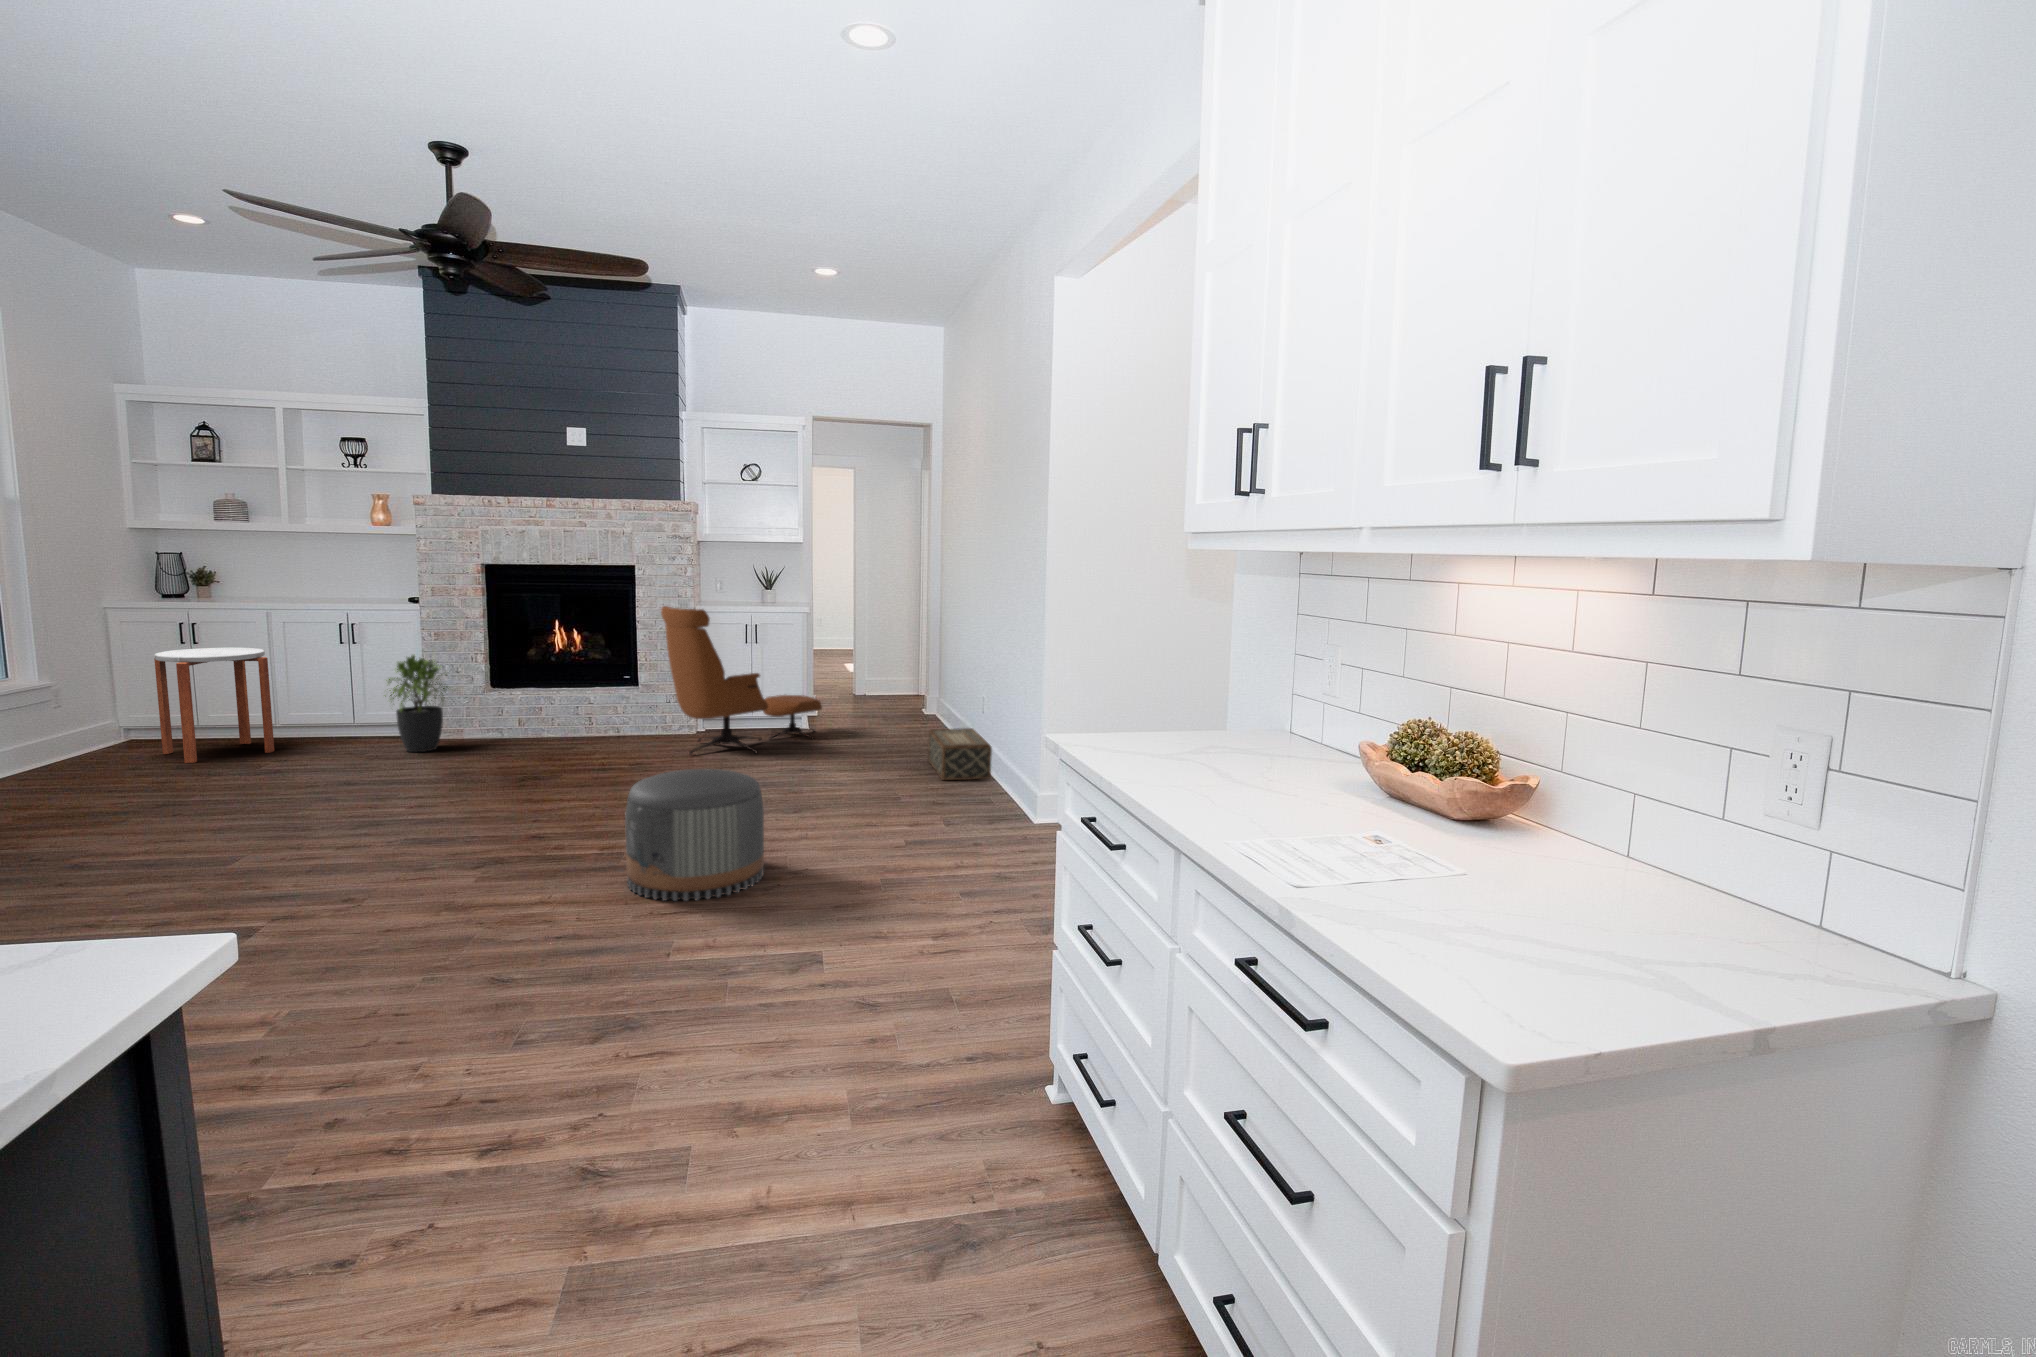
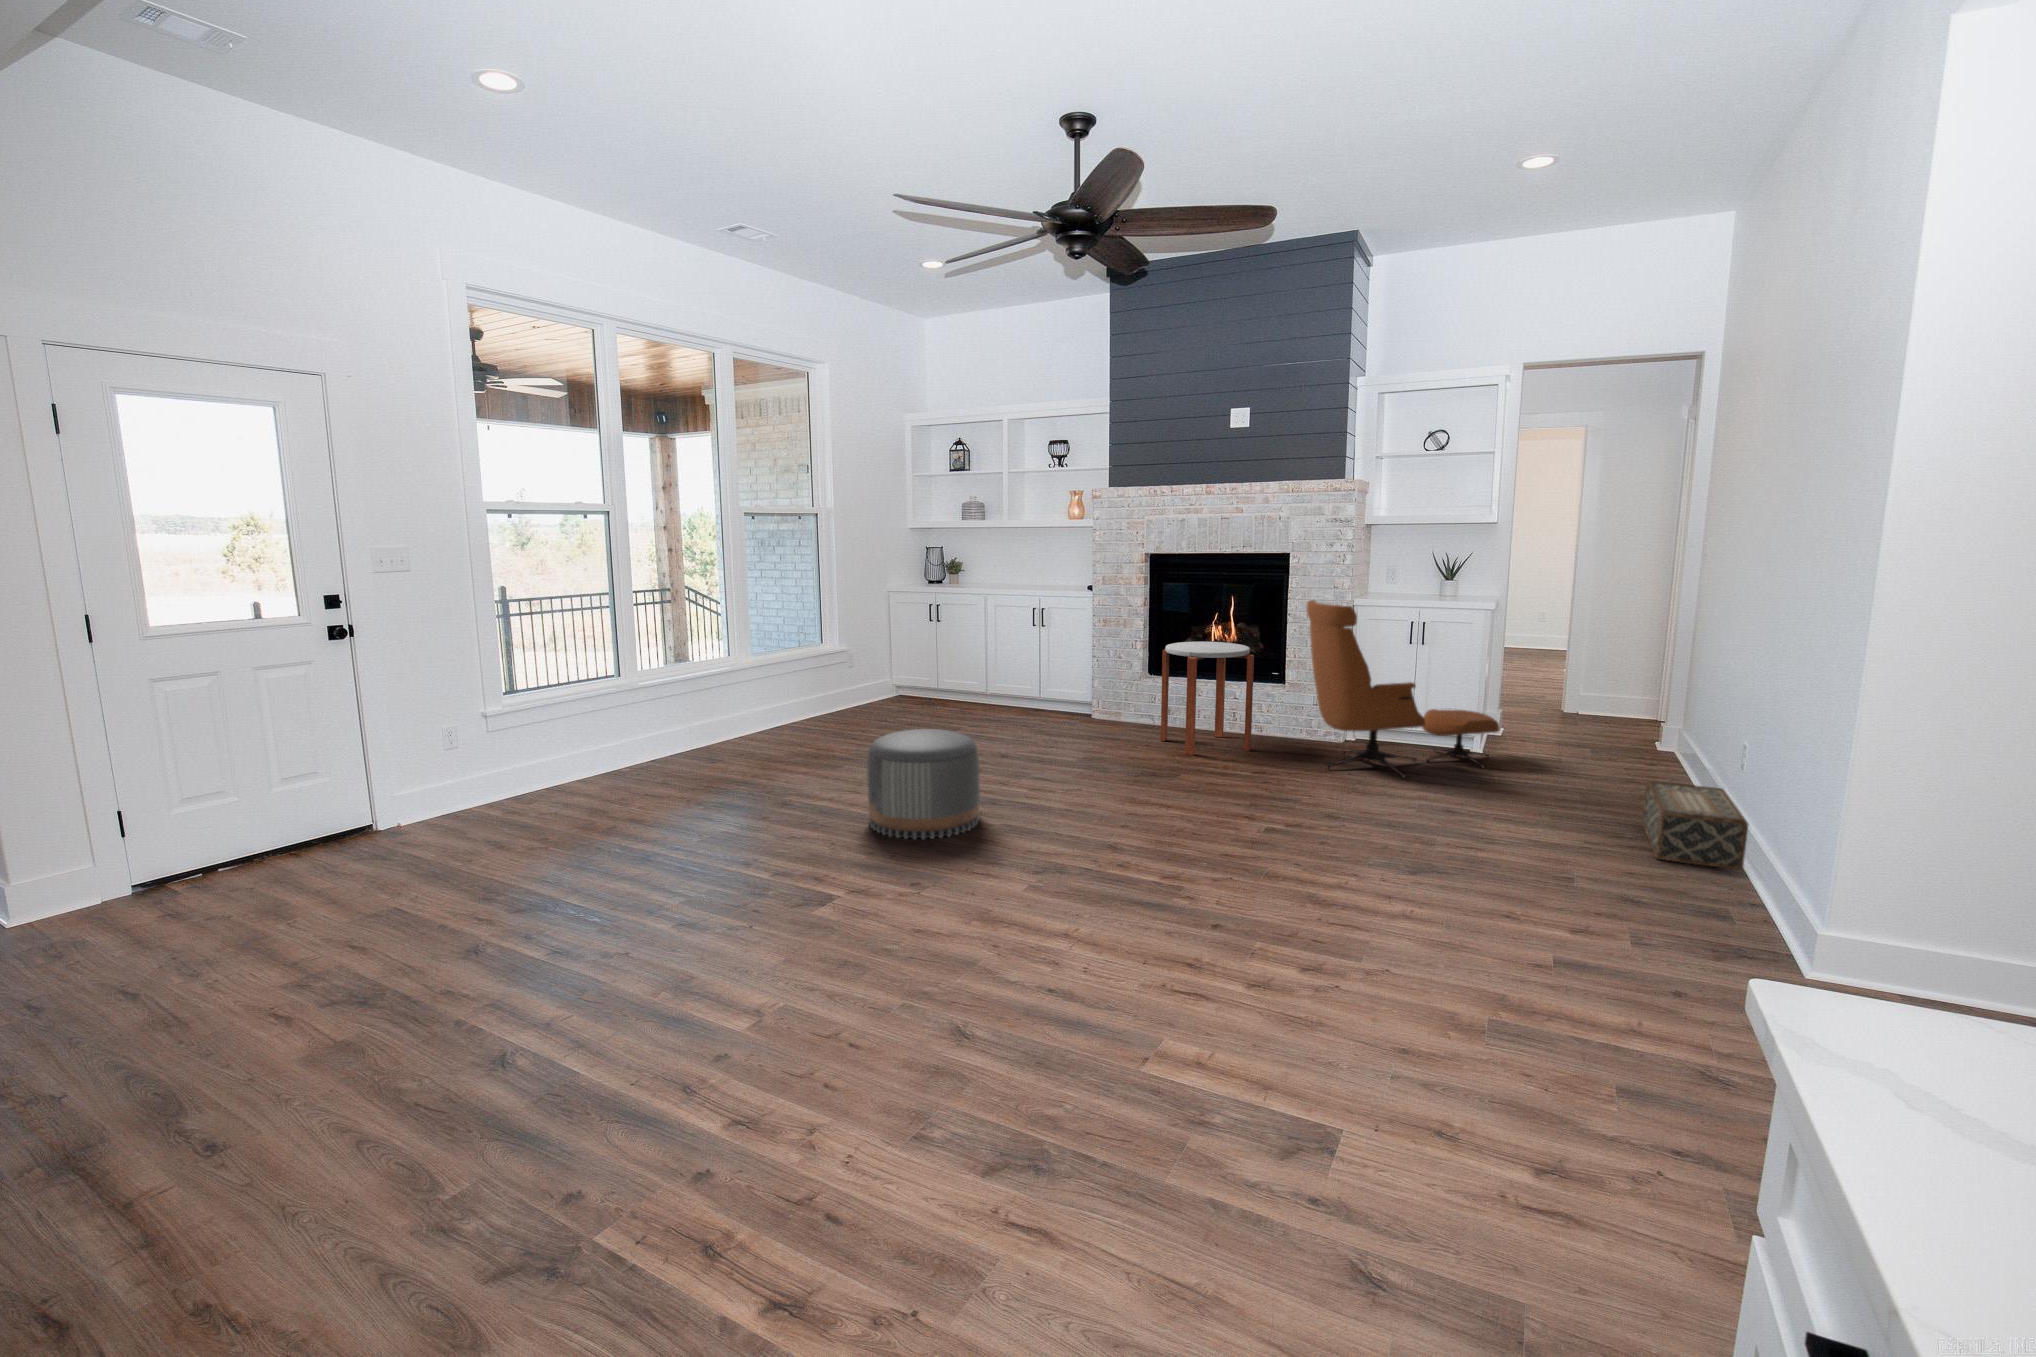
side table: present [154,648,274,763] -> present [1161,642,1254,755]
potted plant: present [385,655,447,752] -> none [1056,638,1118,731]
pouf: present [625,769,764,901] -> present [867,729,980,839]

